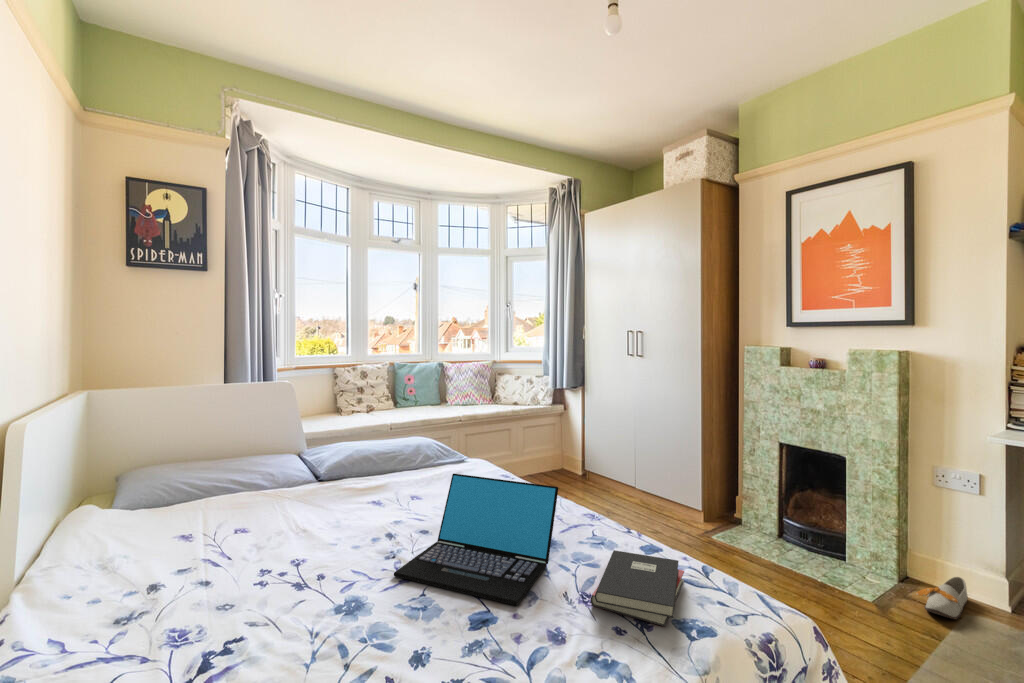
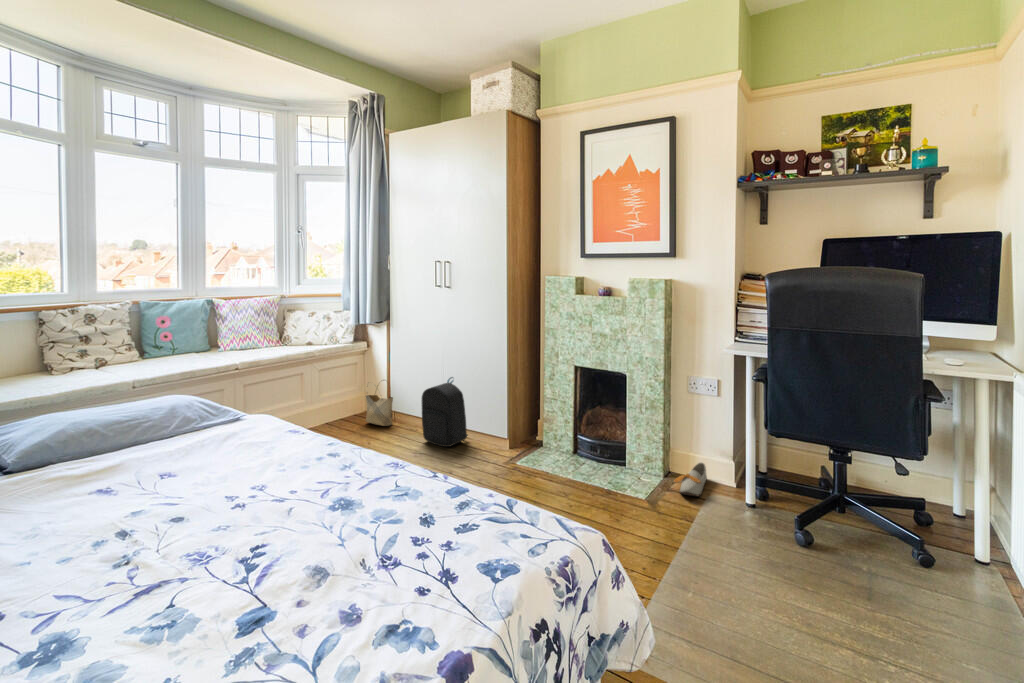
woven basket: none [555,436,582,482] -> present [366,395,393,426]
backpack: none [610,440,656,511] -> present [422,377,468,447]
laptop: present [394,474,558,605] -> none [126,443,352,590]
hardback book: present [590,550,684,627] -> none [390,500,490,574]

